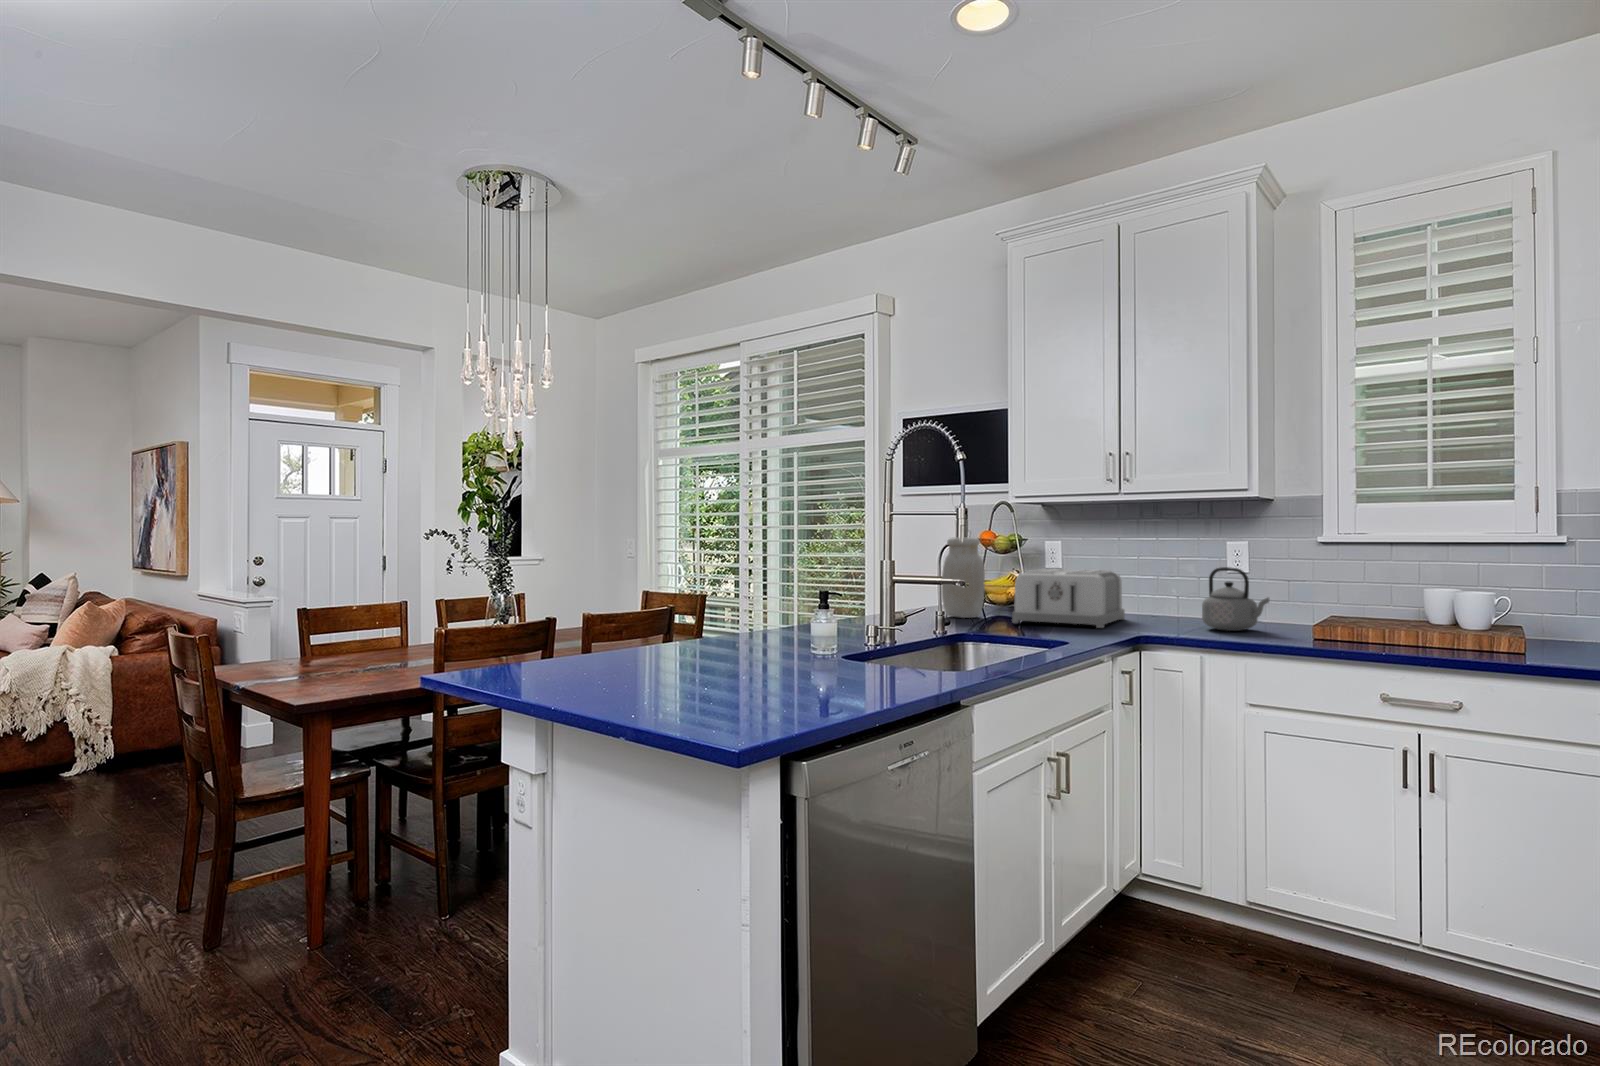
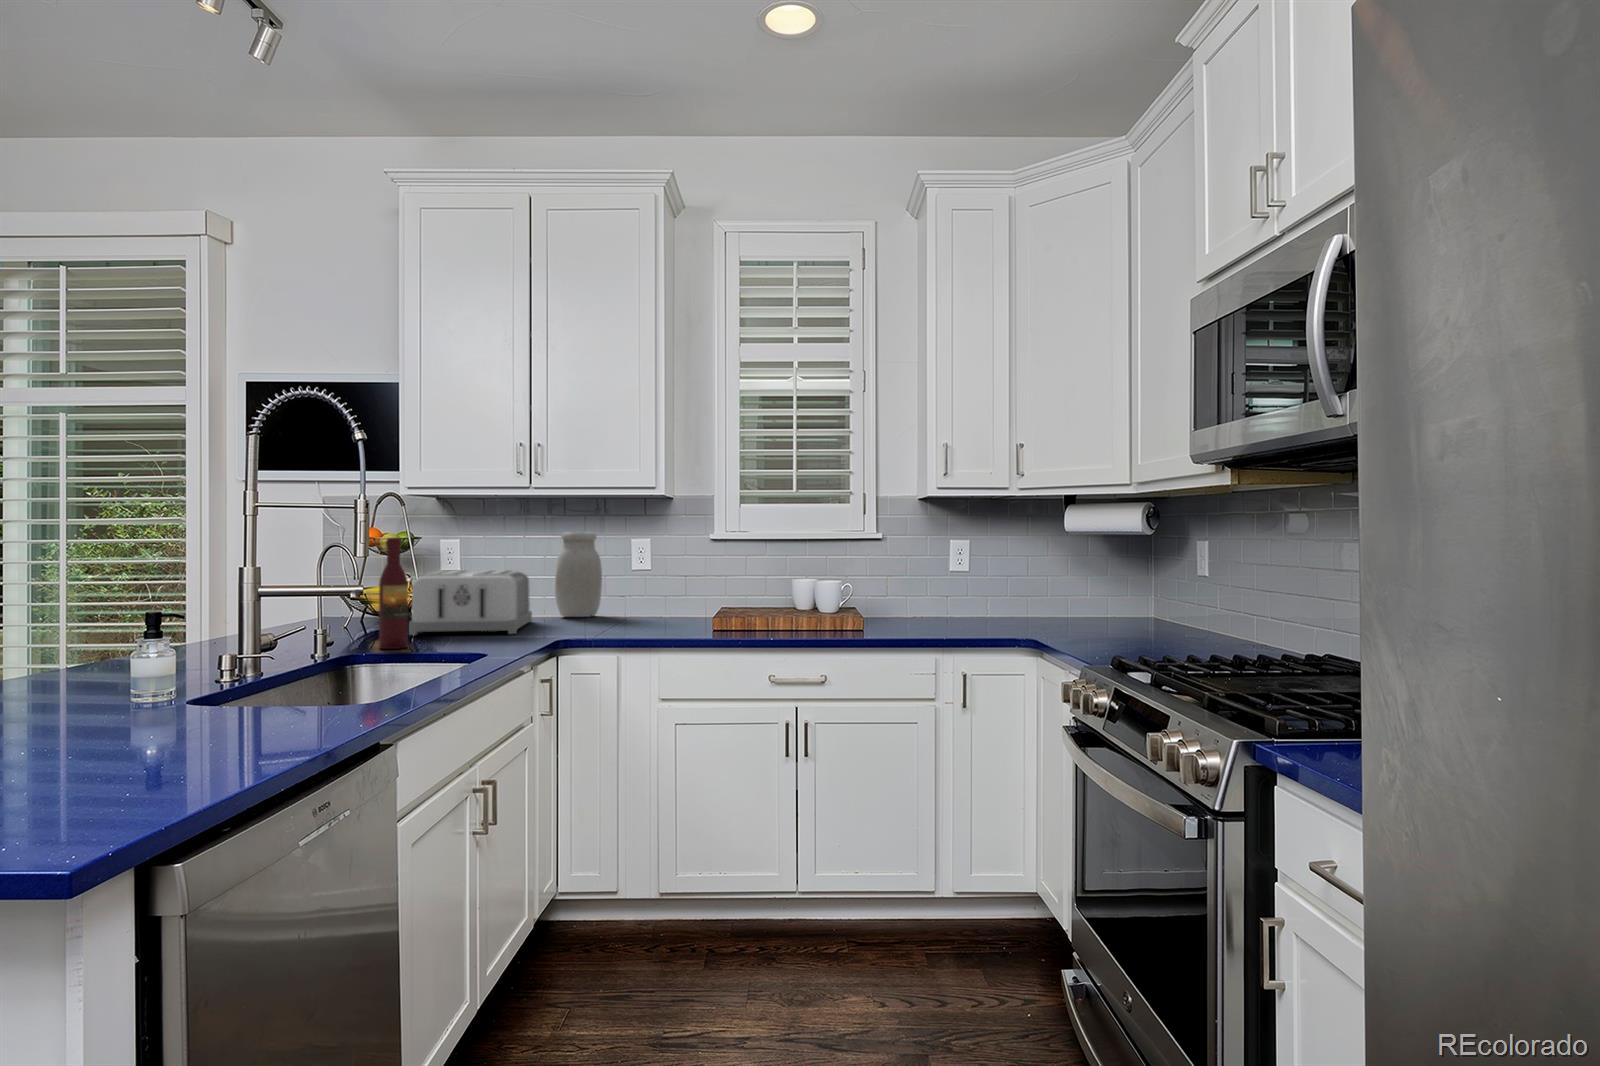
jar: present [942,537,985,618] -> present [555,532,602,617]
wine bottle: none [985,540,1007,633] -> present [379,538,408,649]
teapot: present [1202,567,1269,631] -> none [613,564,675,627]

